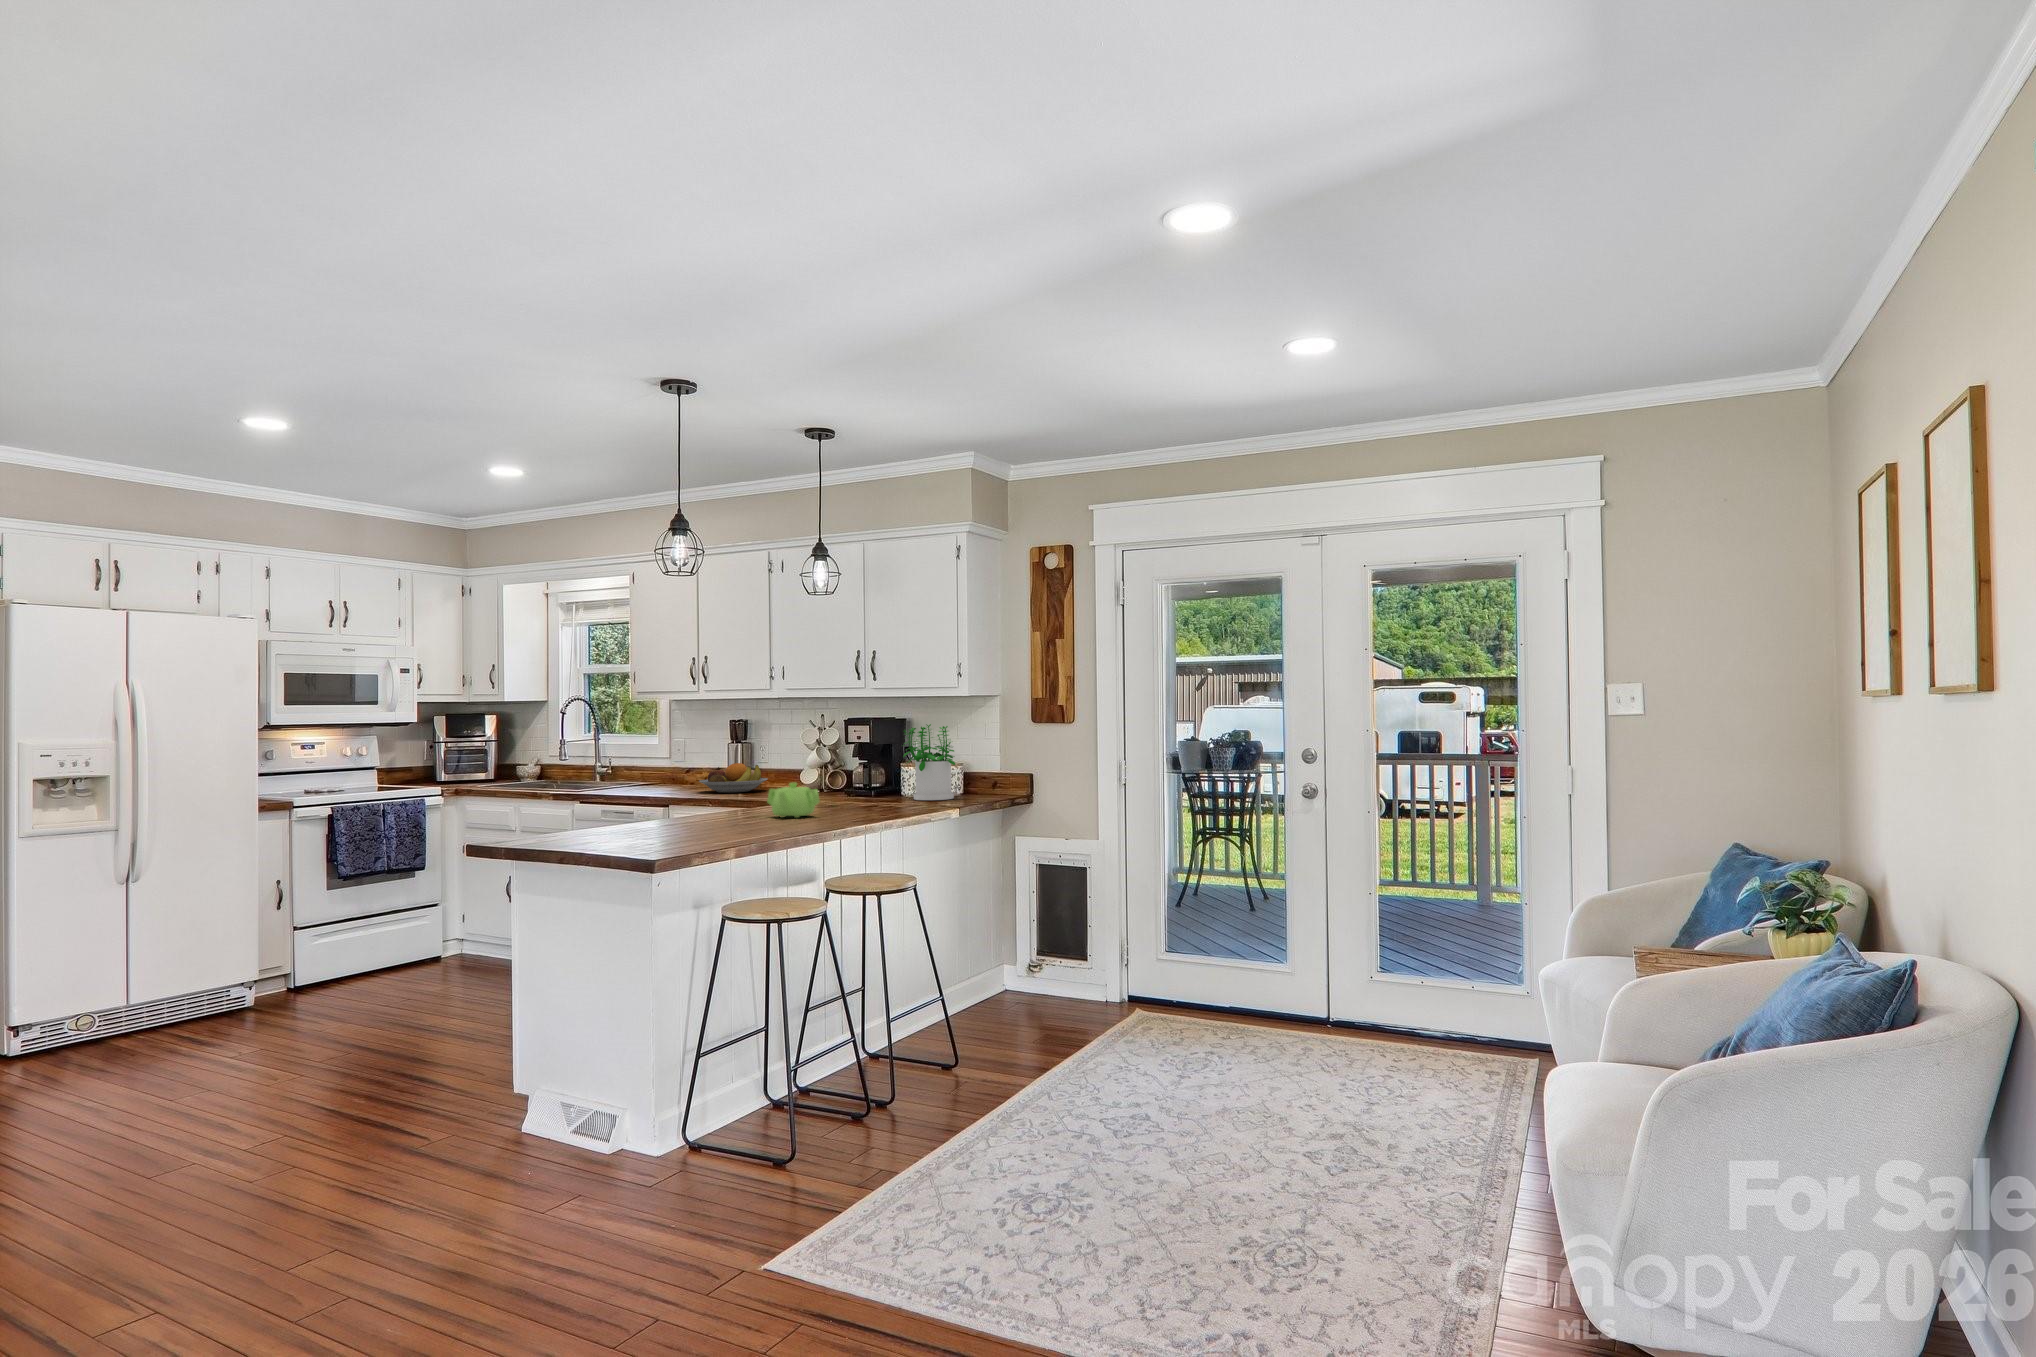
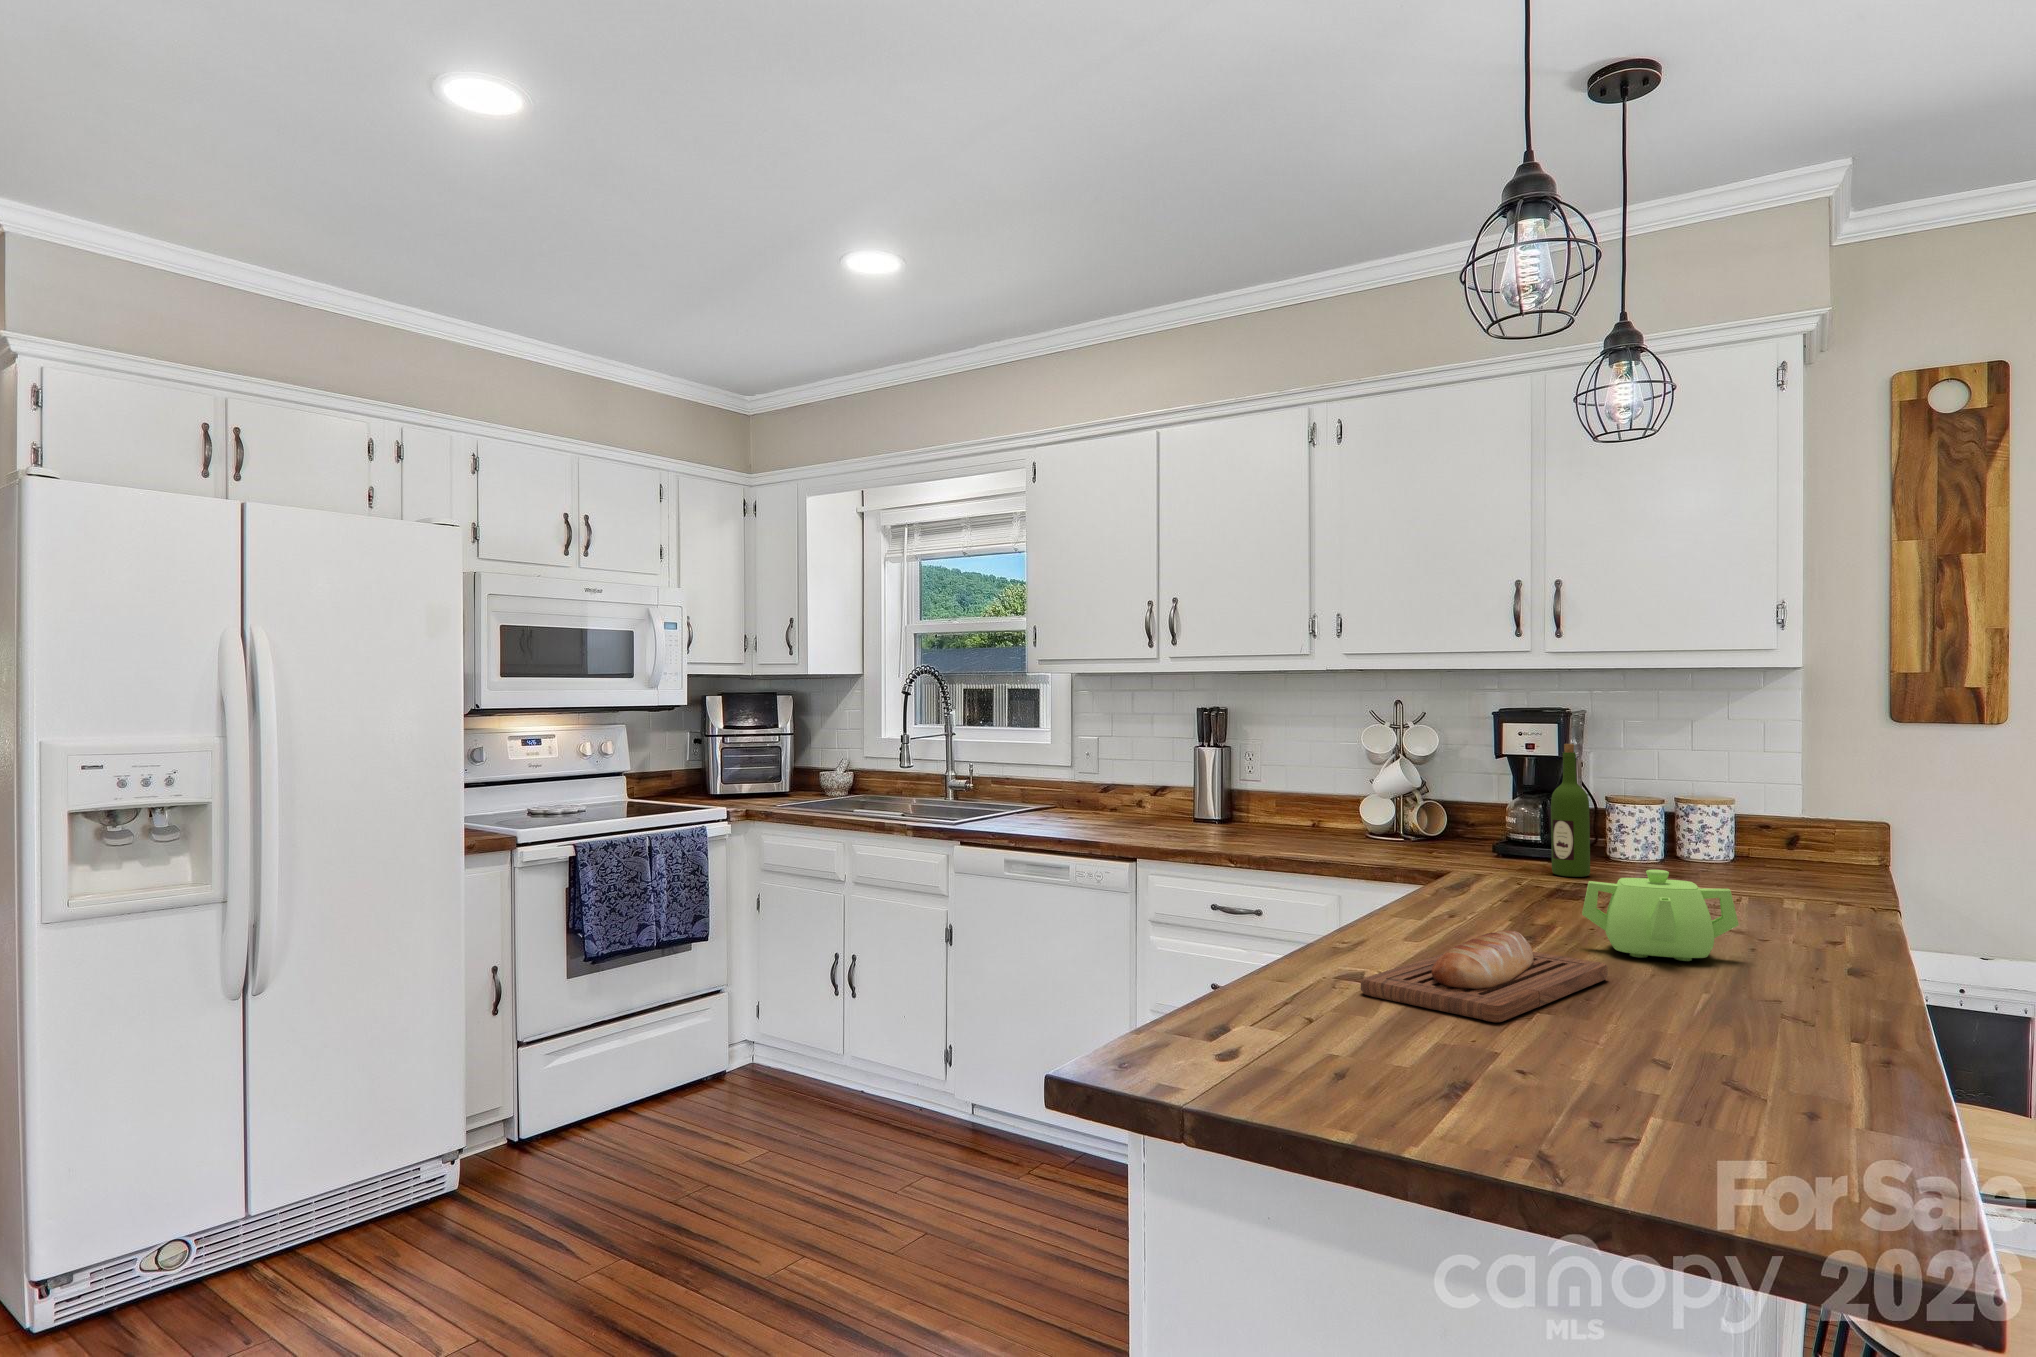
potted plant: present [903,724,955,800] -> none [1667,724,1820,887]
wine bottle: none [846,735,863,800] -> present [1551,744,1590,877]
fruit bowl: present [699,763,768,793] -> none [1182,786,1305,840]
bread loaf: none [636,805,746,830] -> present [1361,930,1608,1022]

